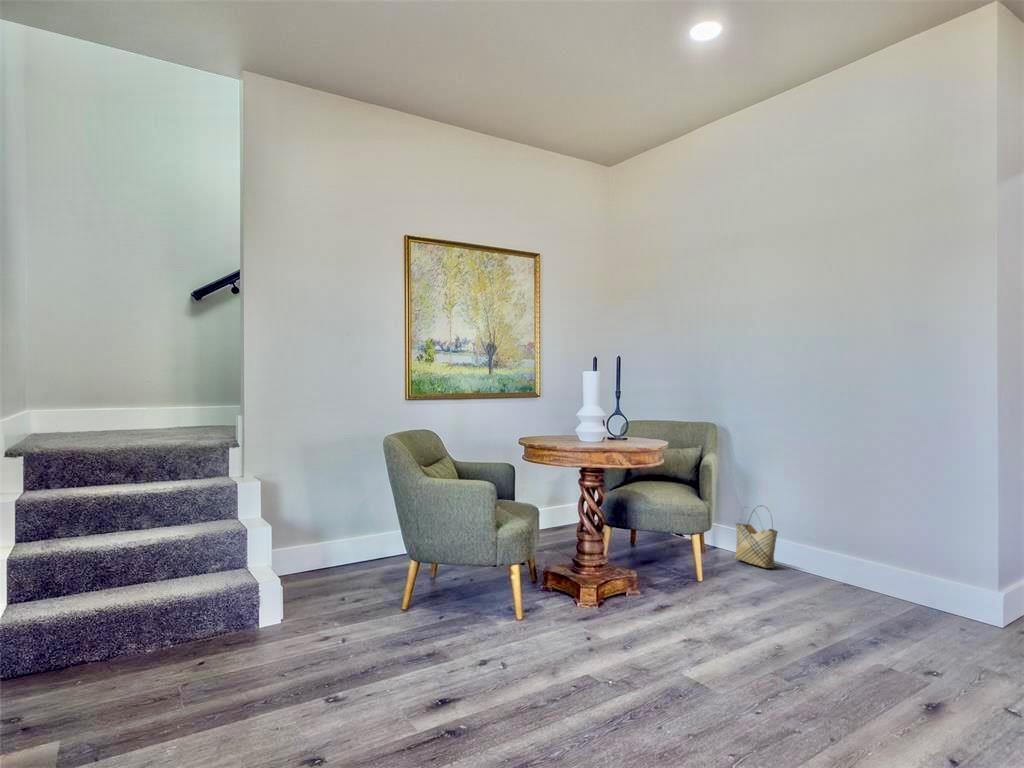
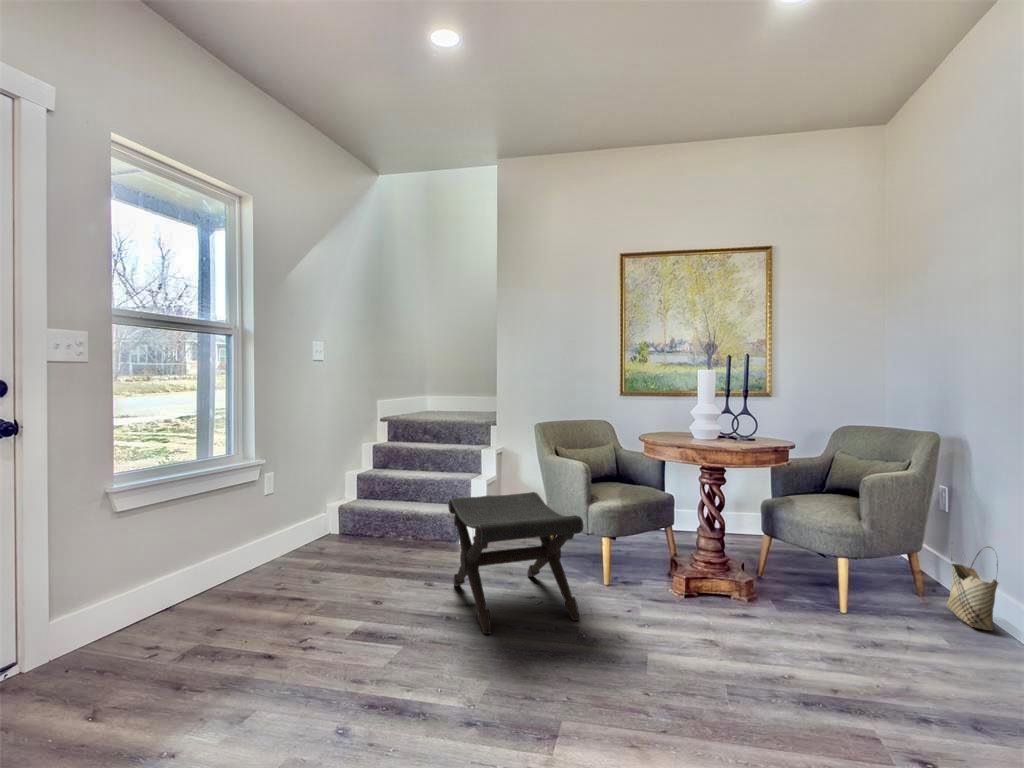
footstool: none [358,526,572,726] -> present [448,492,583,634]

